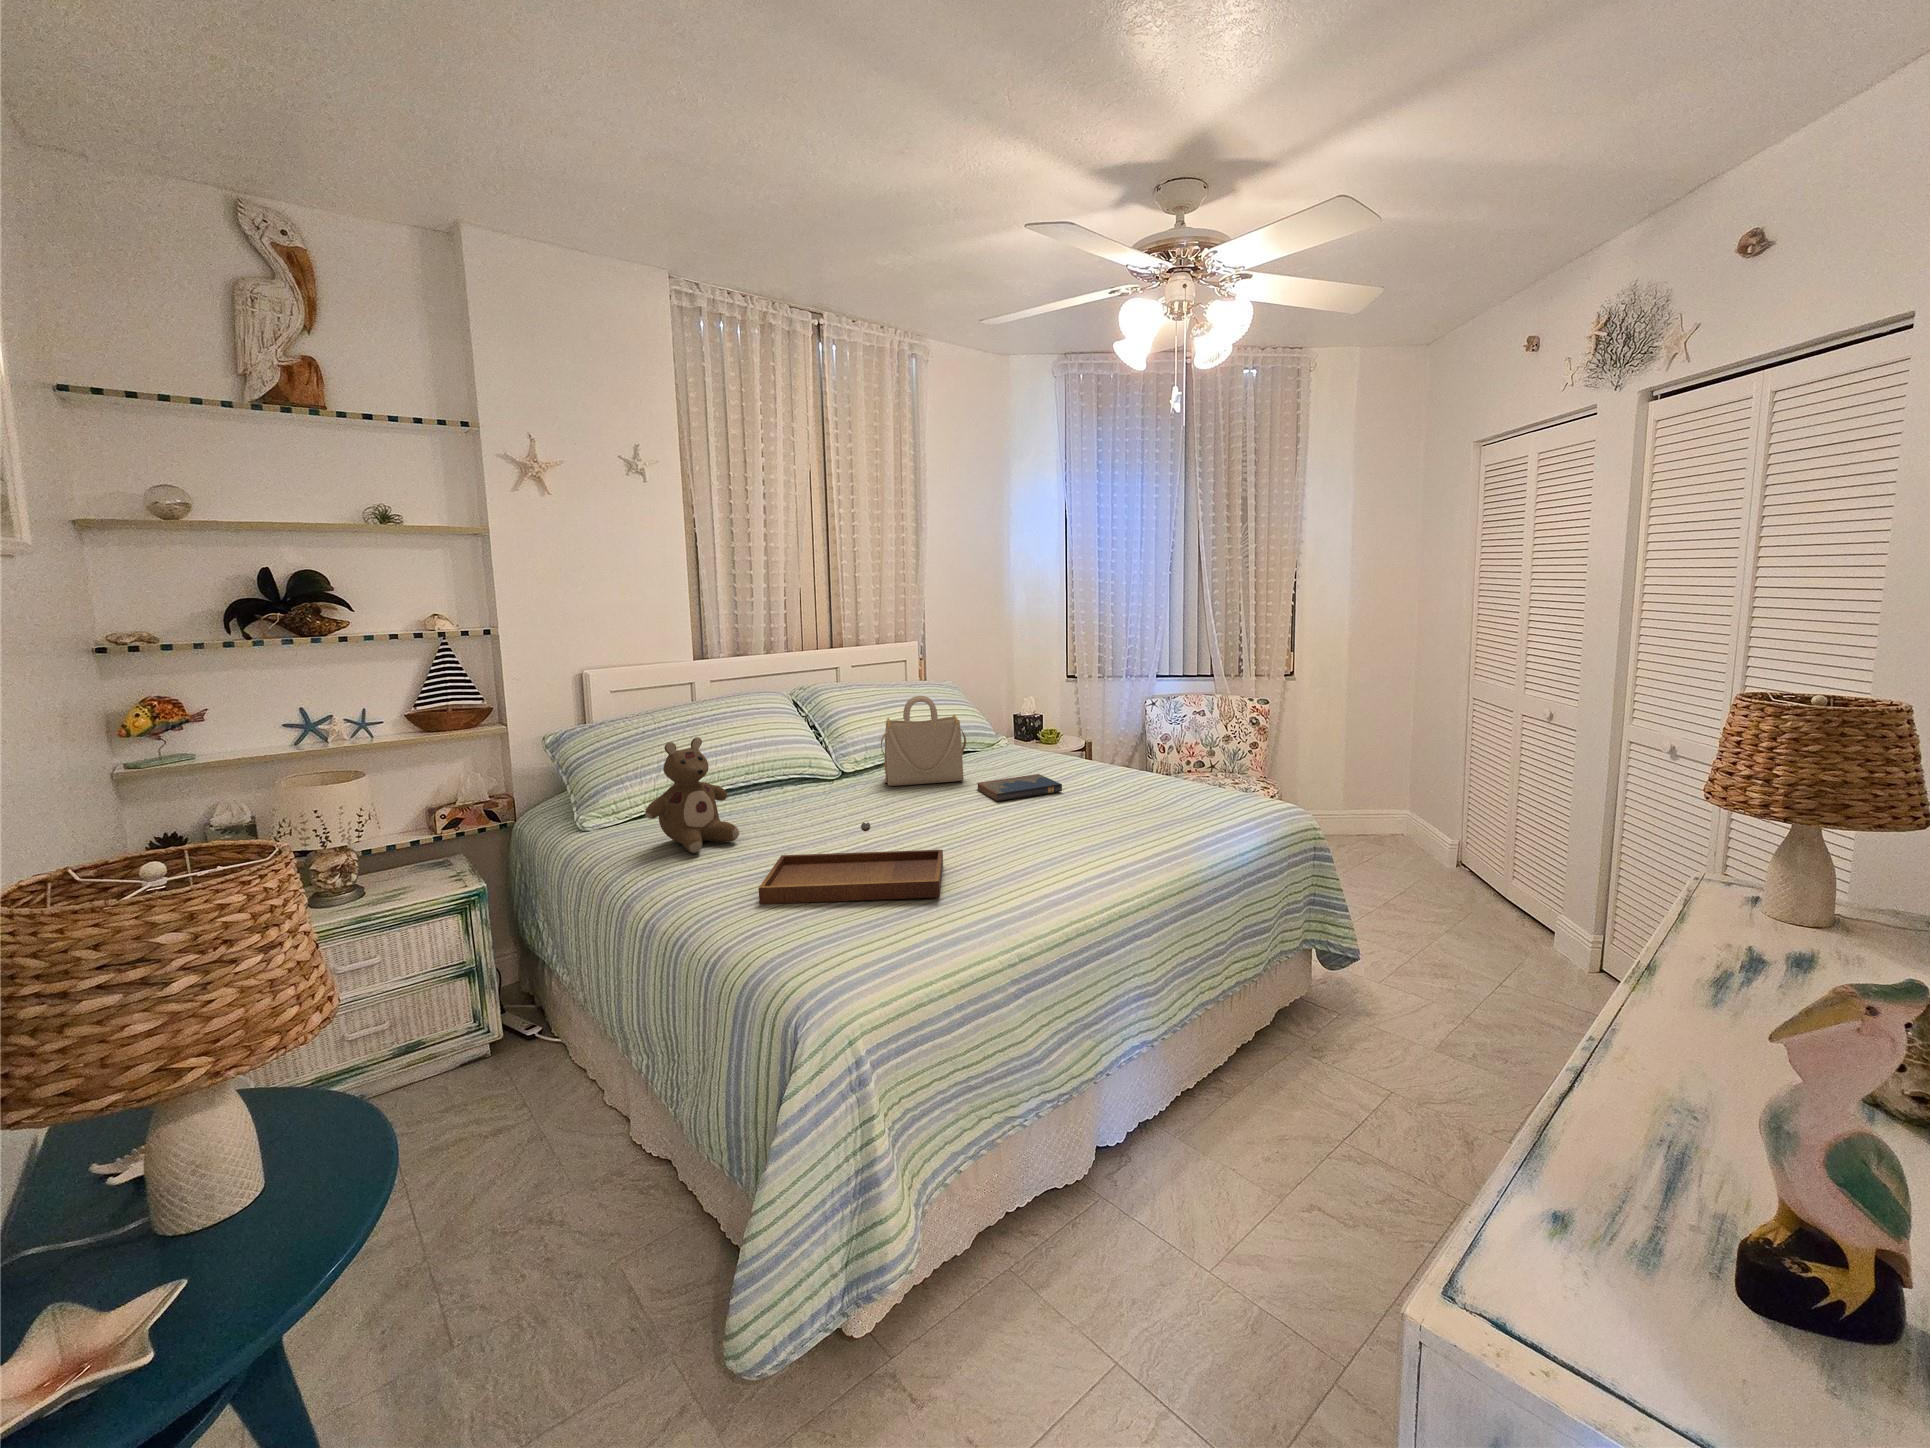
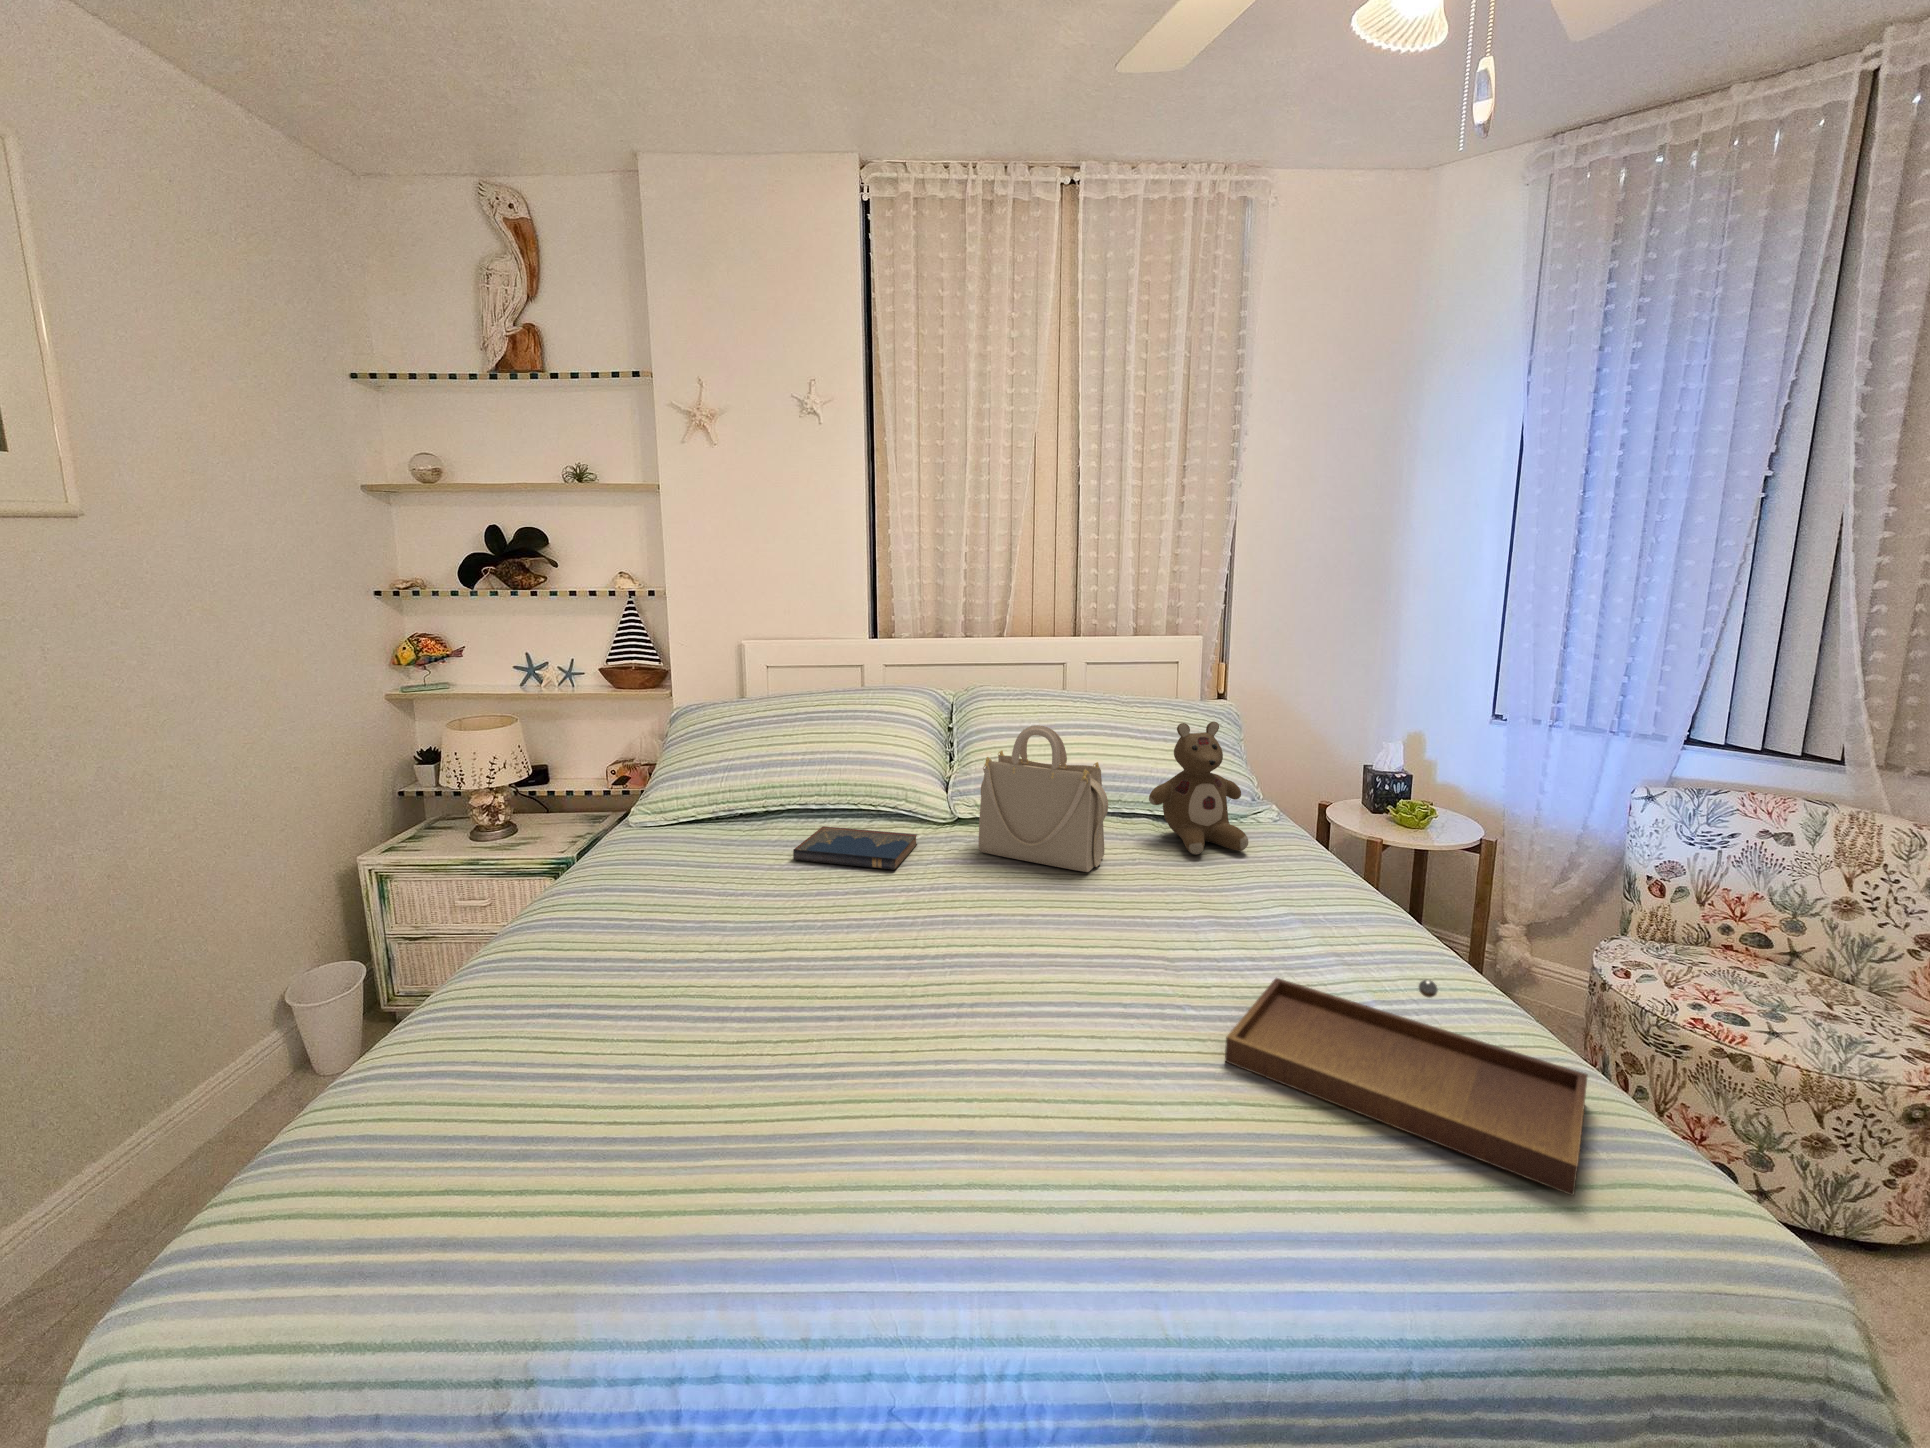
stuffed bear: present [645,737,739,853] -> present [1149,721,1248,855]
hardcover book: present [977,774,1062,801] -> present [793,826,917,870]
tray: present [758,822,943,904] -> present [1225,978,1588,1196]

